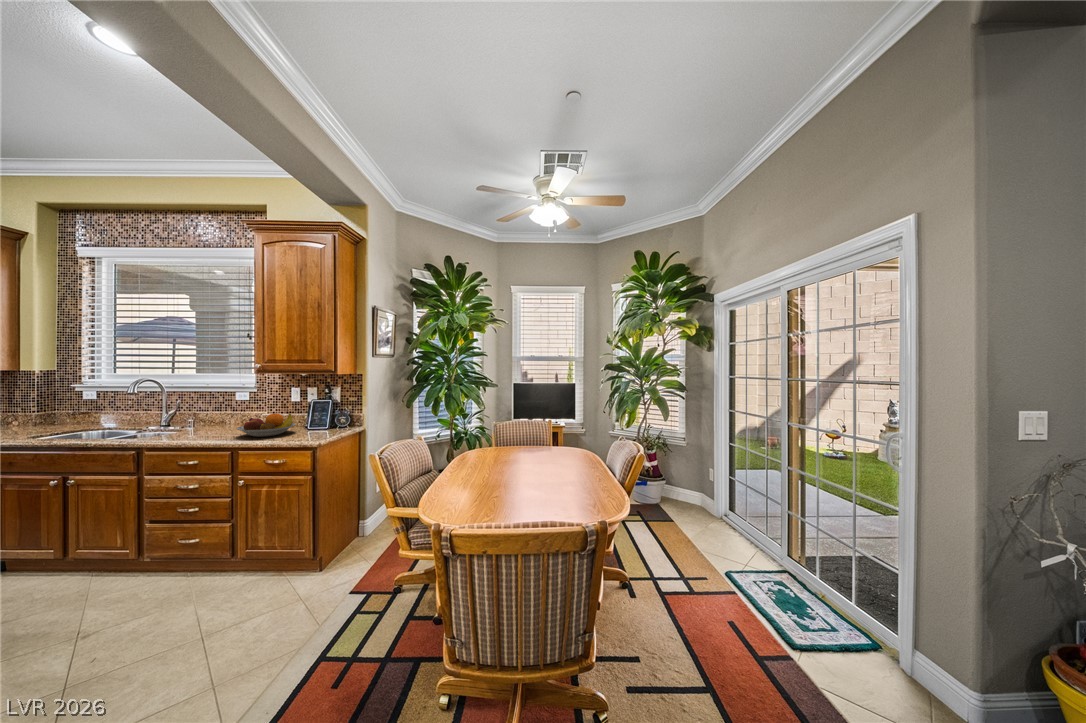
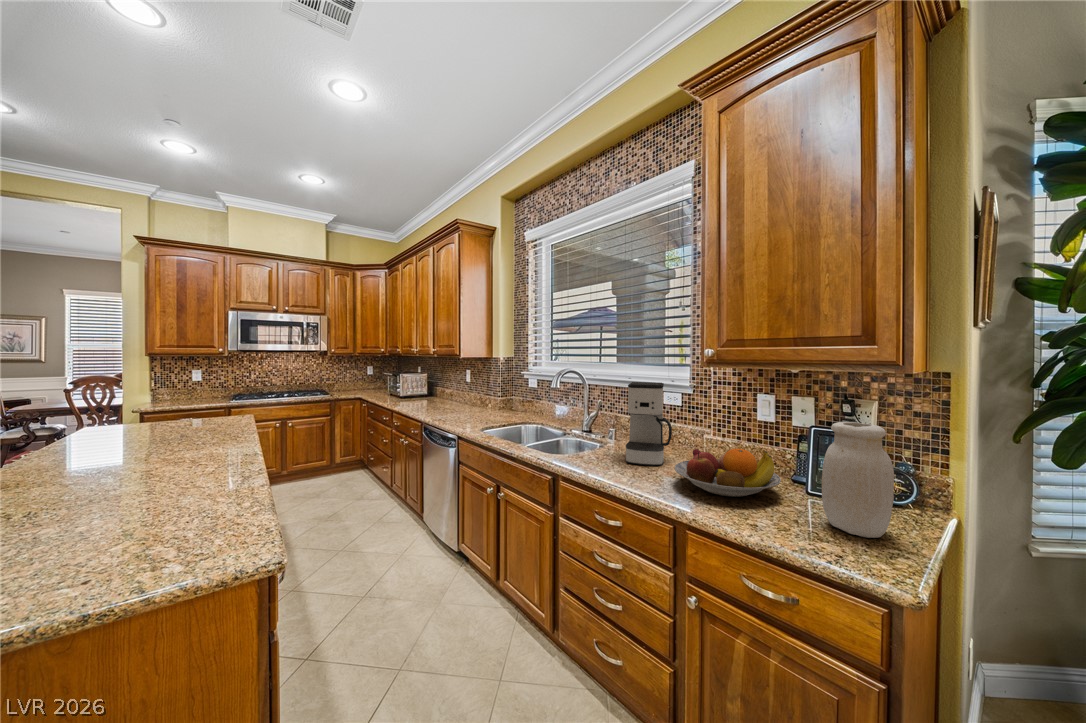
coffee maker: none [202,384,238,435] -> present [626,382,672,466]
jar: none [306,394,331,437] -> present [822,422,894,538]

